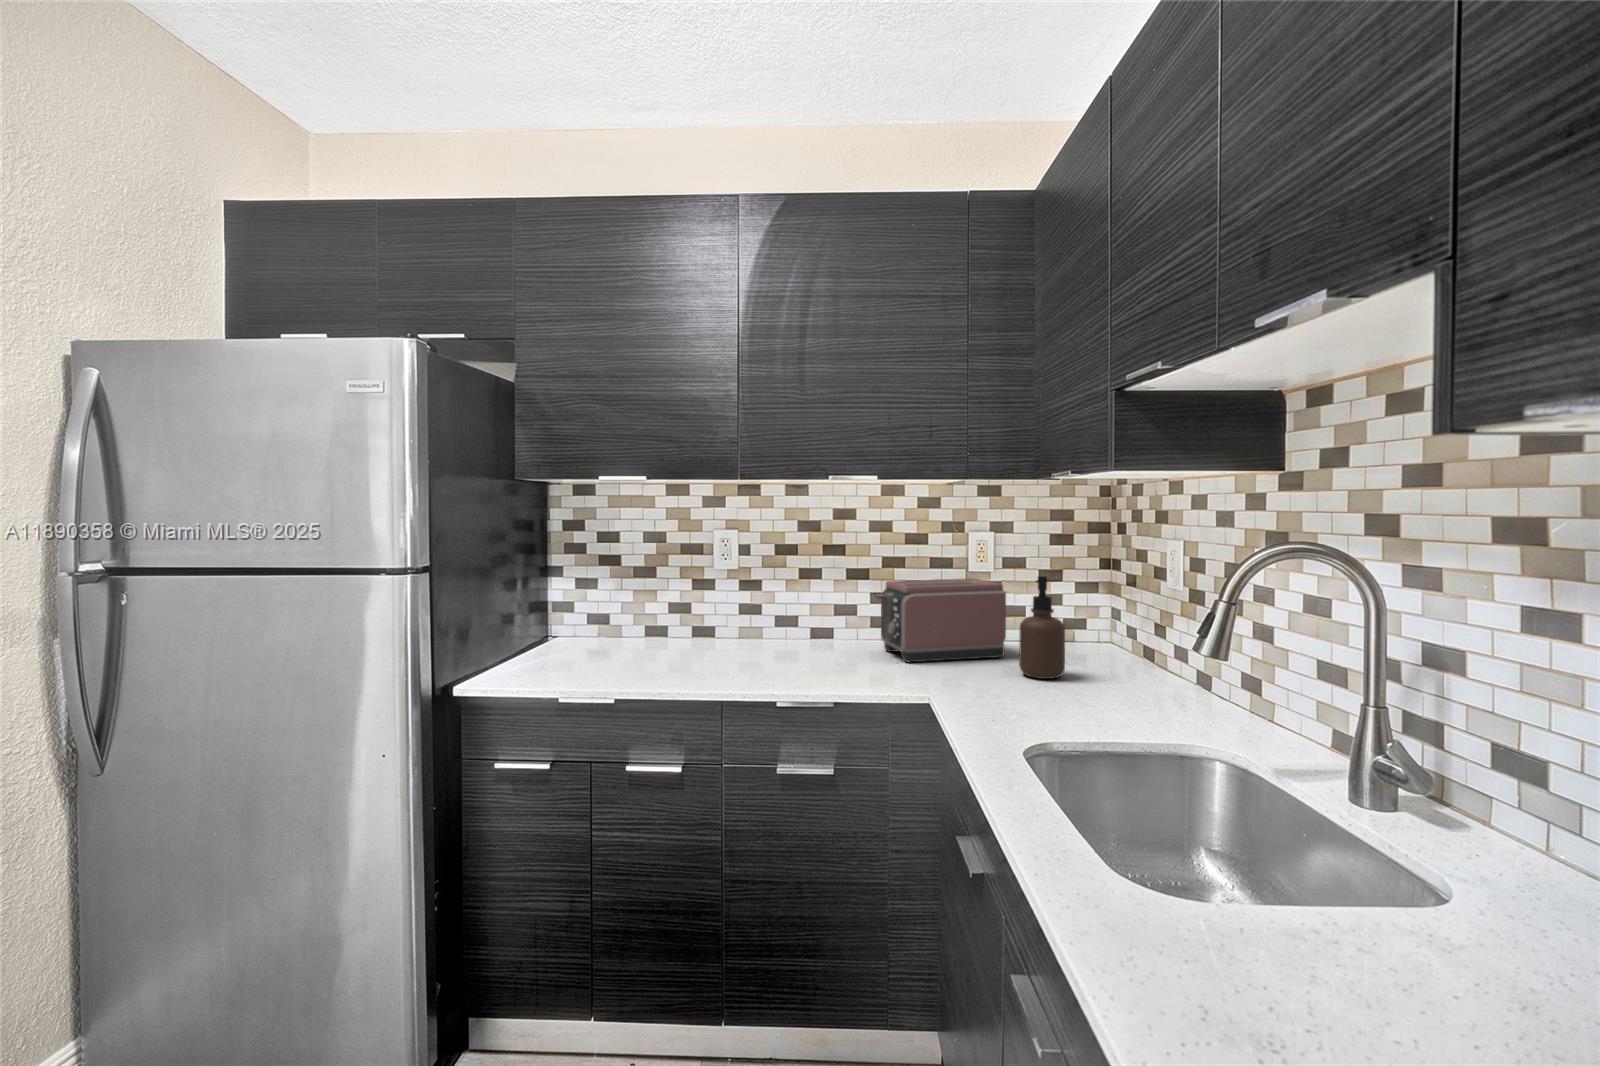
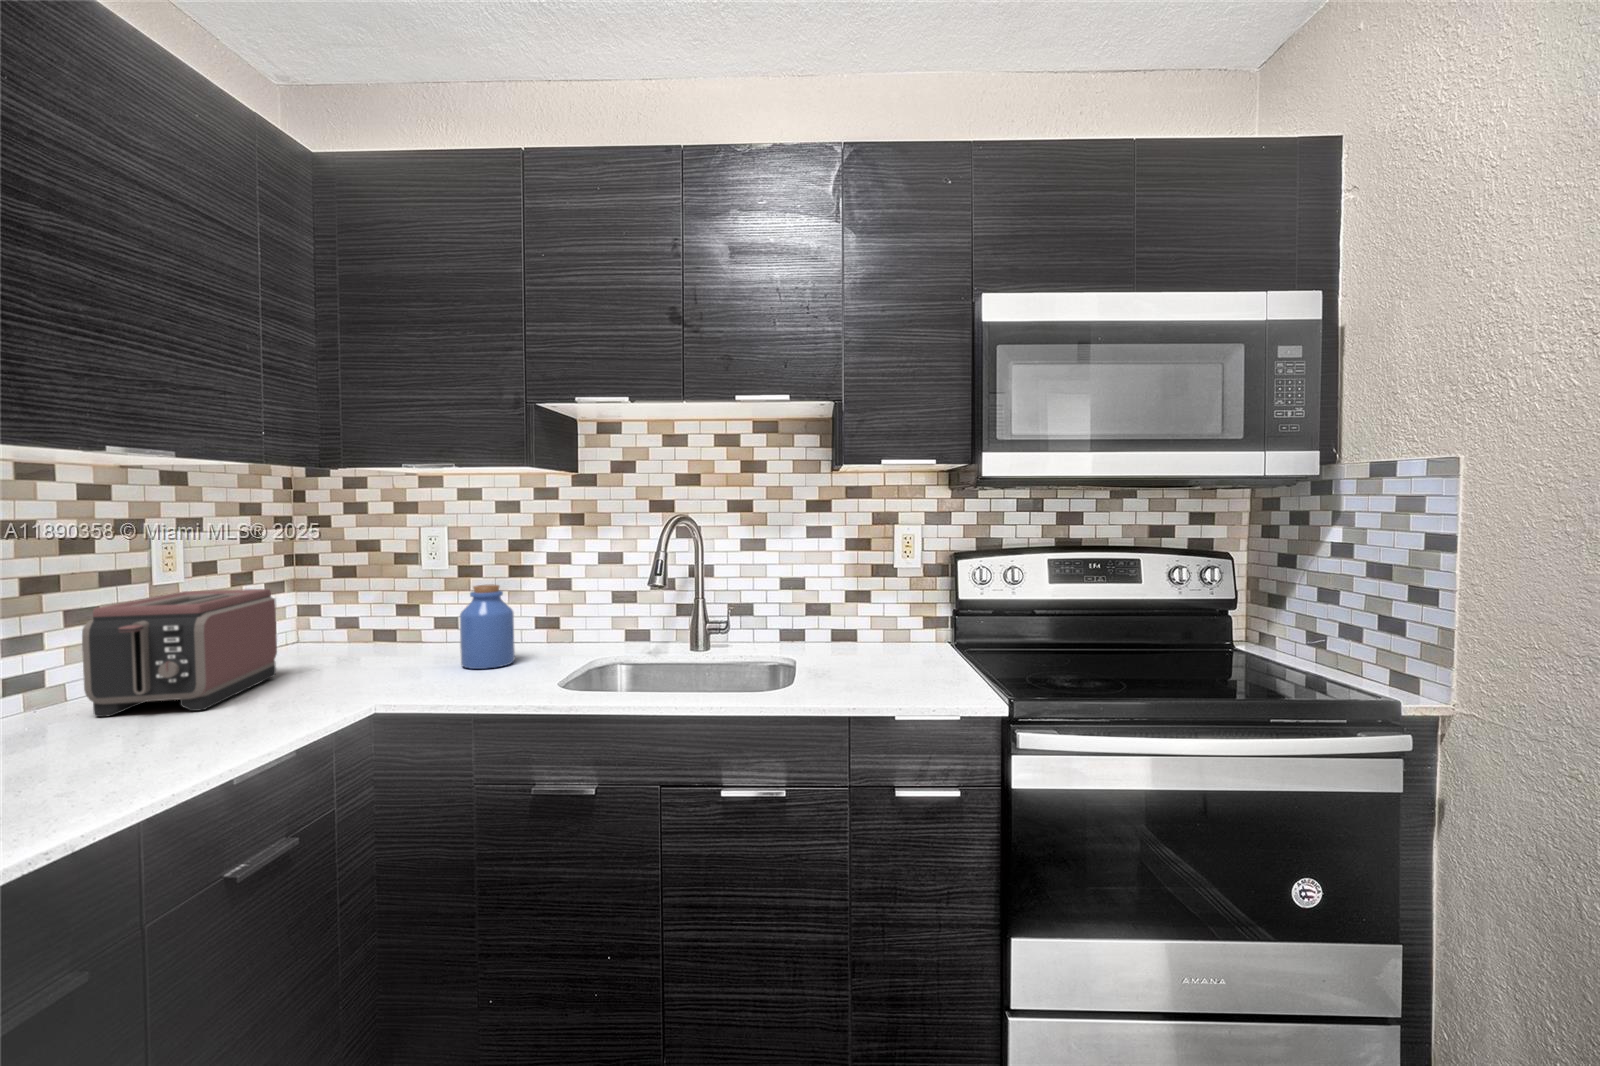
soap dispenser: present [1019,576,1065,679] -> none [346,568,400,677]
jar: none [1089,609,1152,707] -> present [460,585,515,669]

